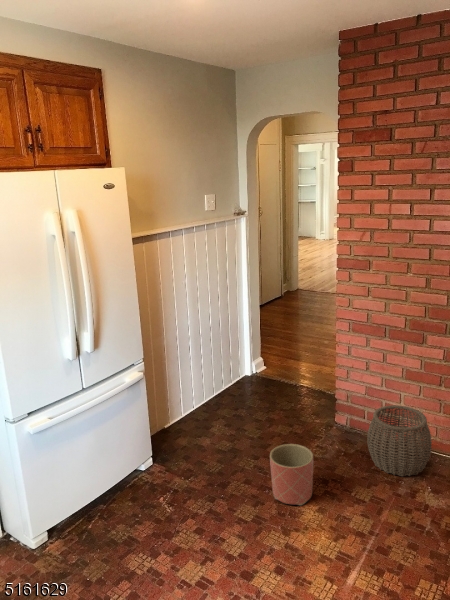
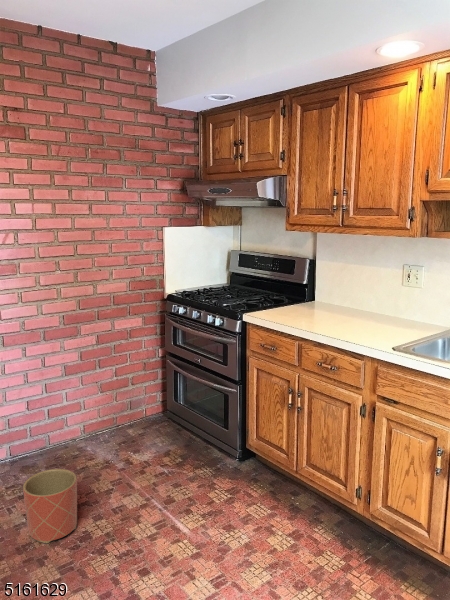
woven basket: present [367,405,432,476] -> none [55,398,117,465]

